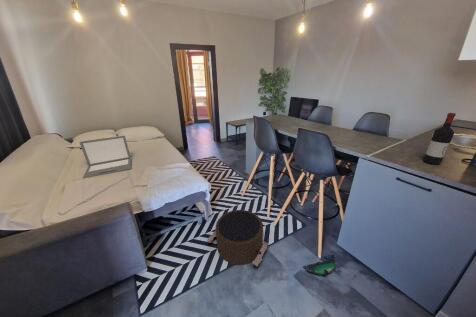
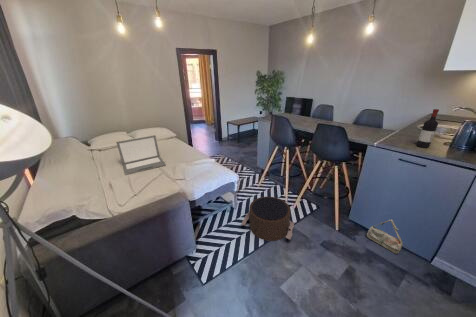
bag: none [356,254,400,299] -> present [367,220,403,254]
plush toy: present [303,255,335,275] -> none [325,227,351,242]

